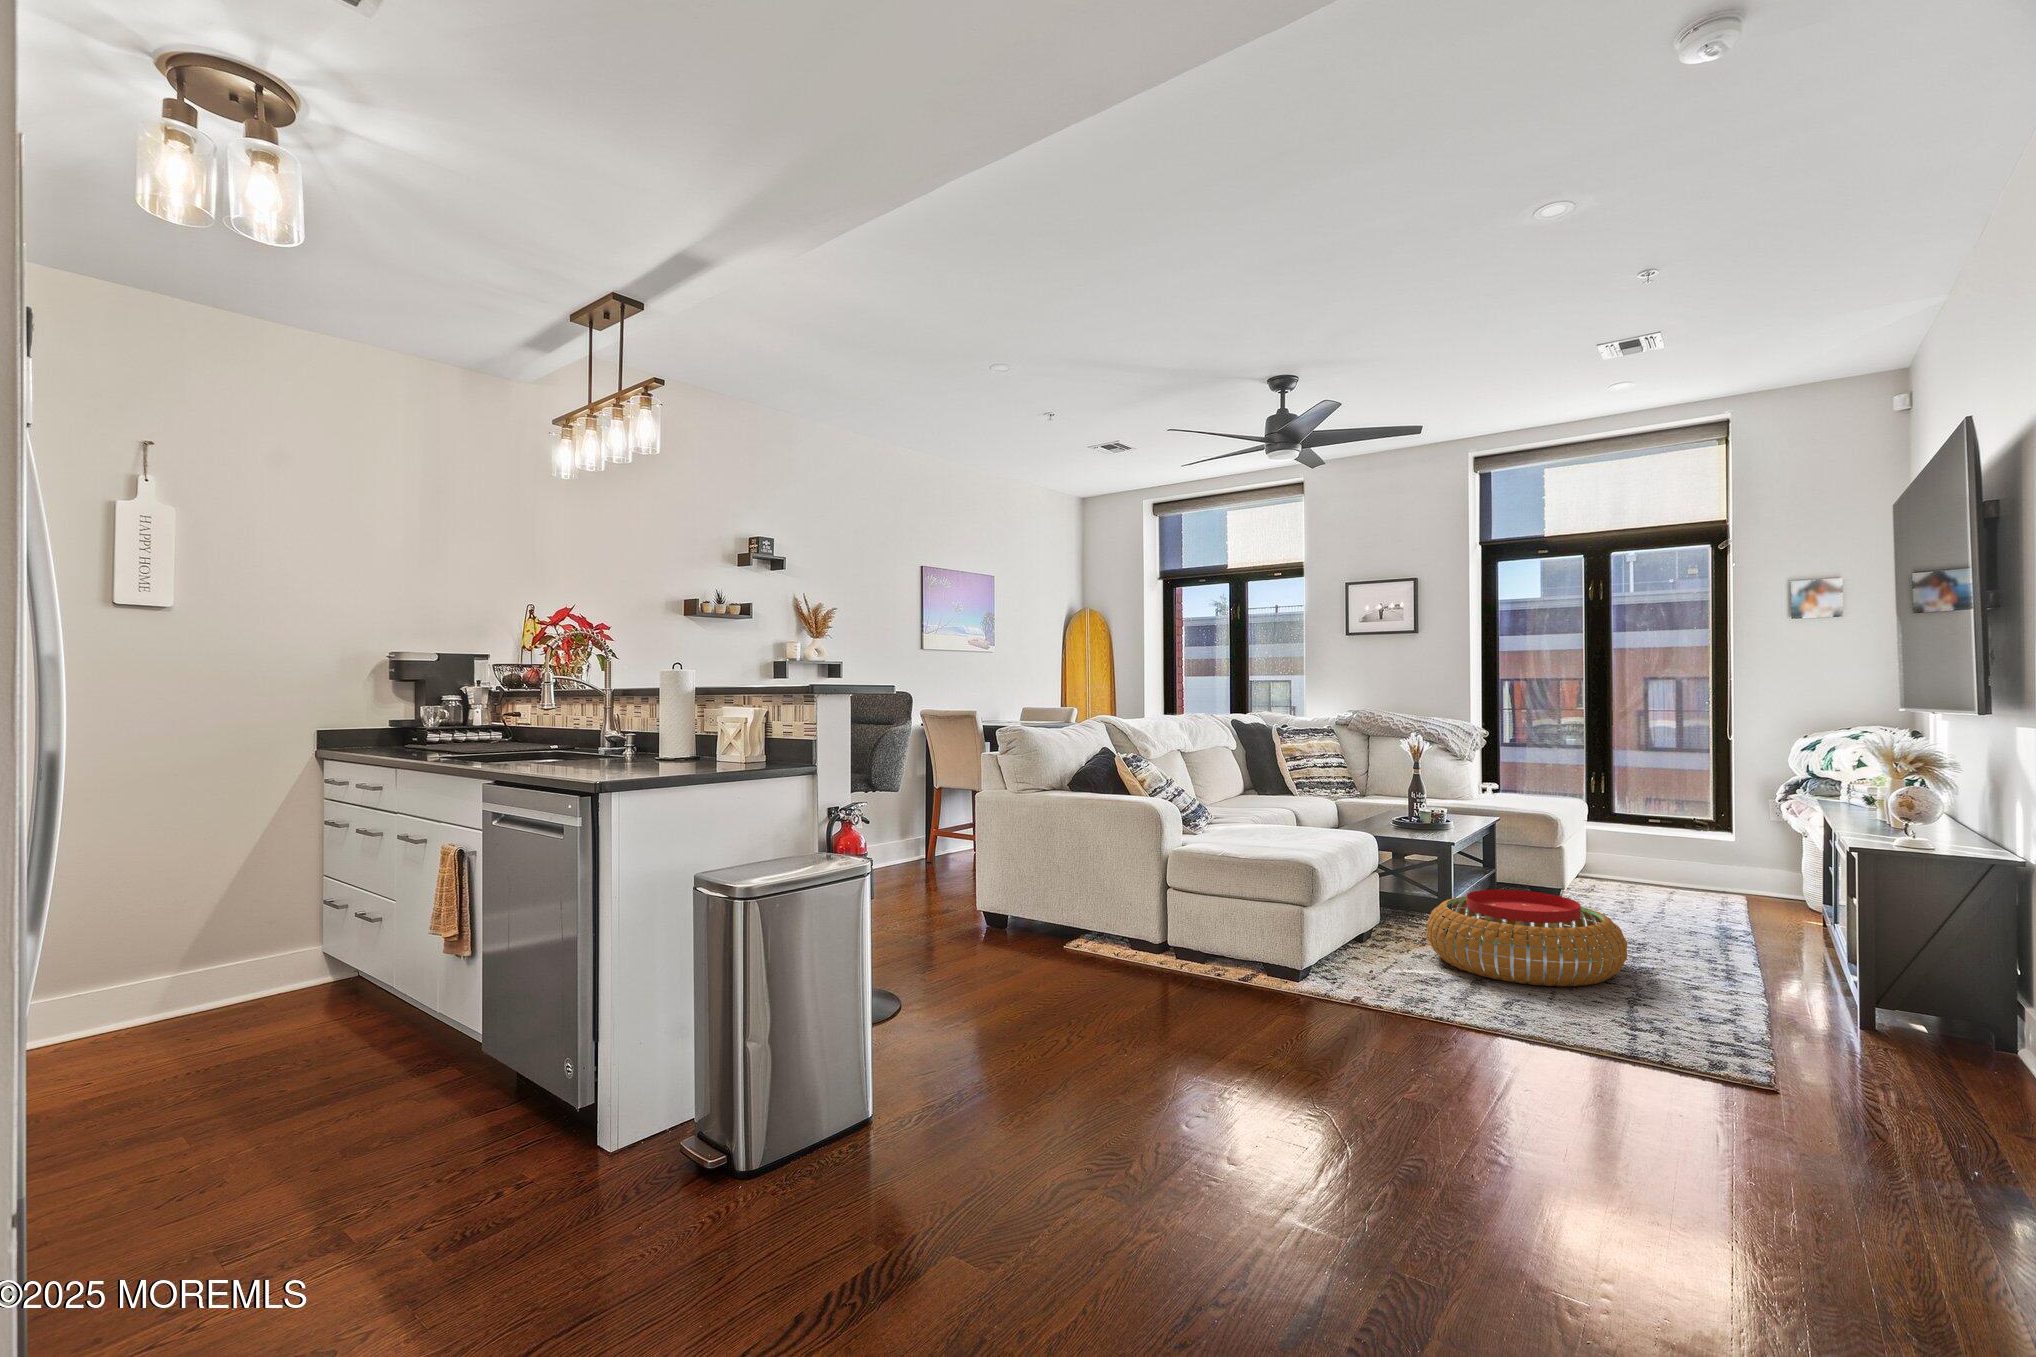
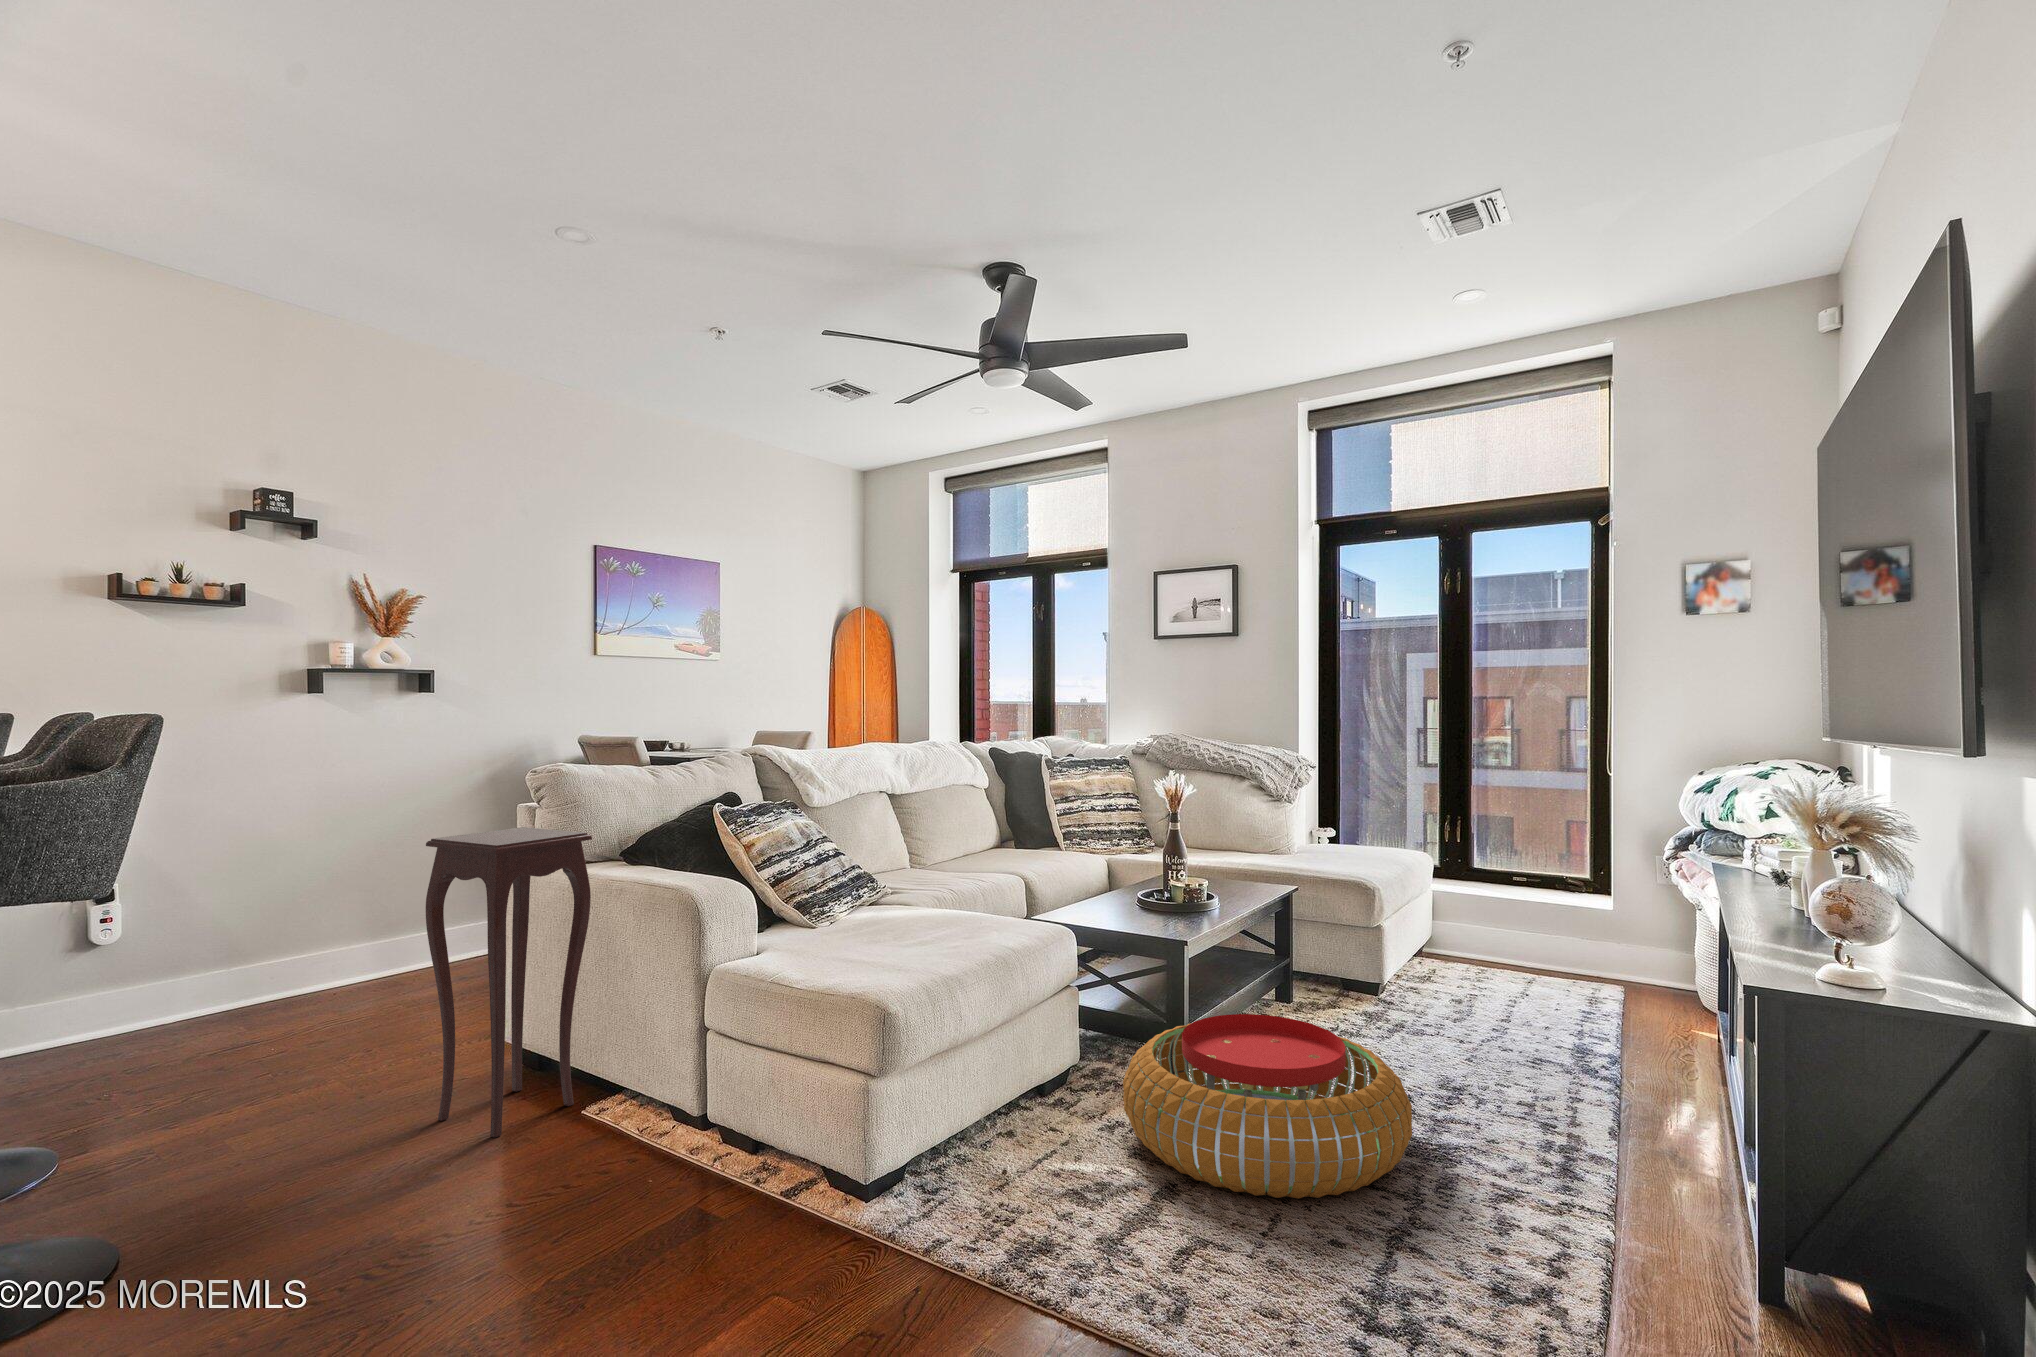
side table: none [970,768,1063,958] -> present [426,827,592,1137]

